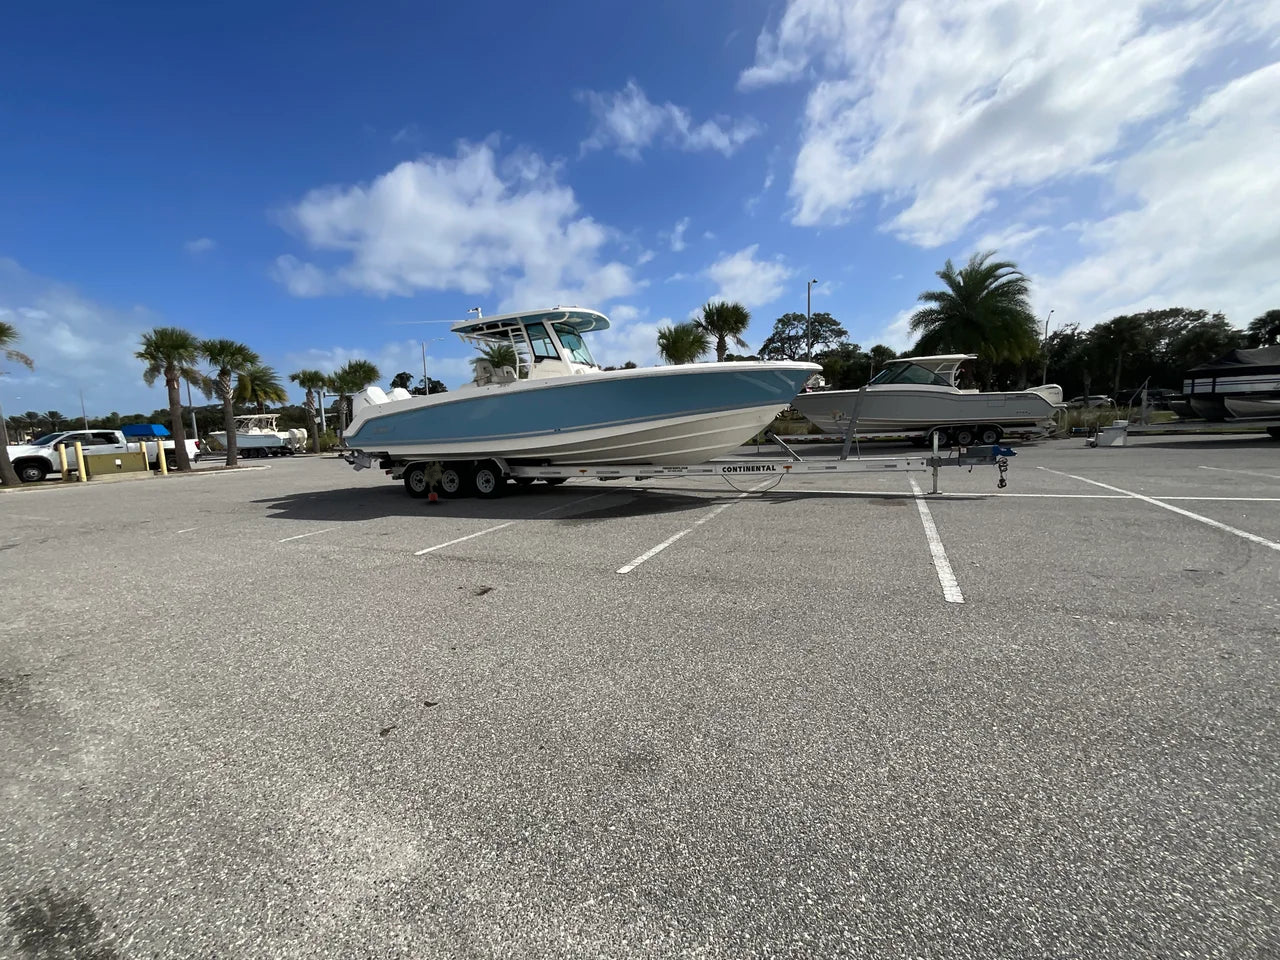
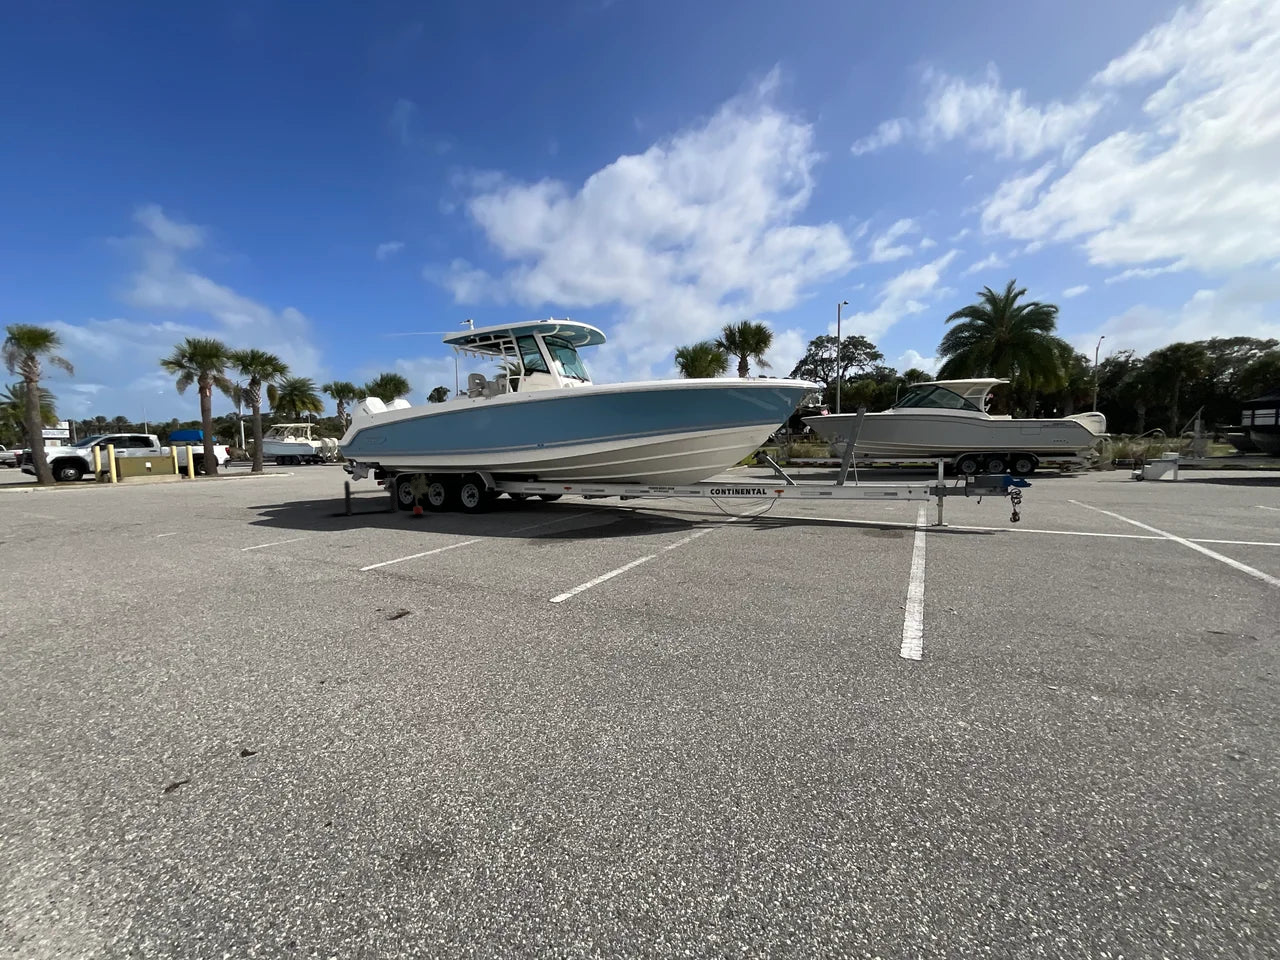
bench: none [356,467,411,505] -> present [344,478,398,515]

